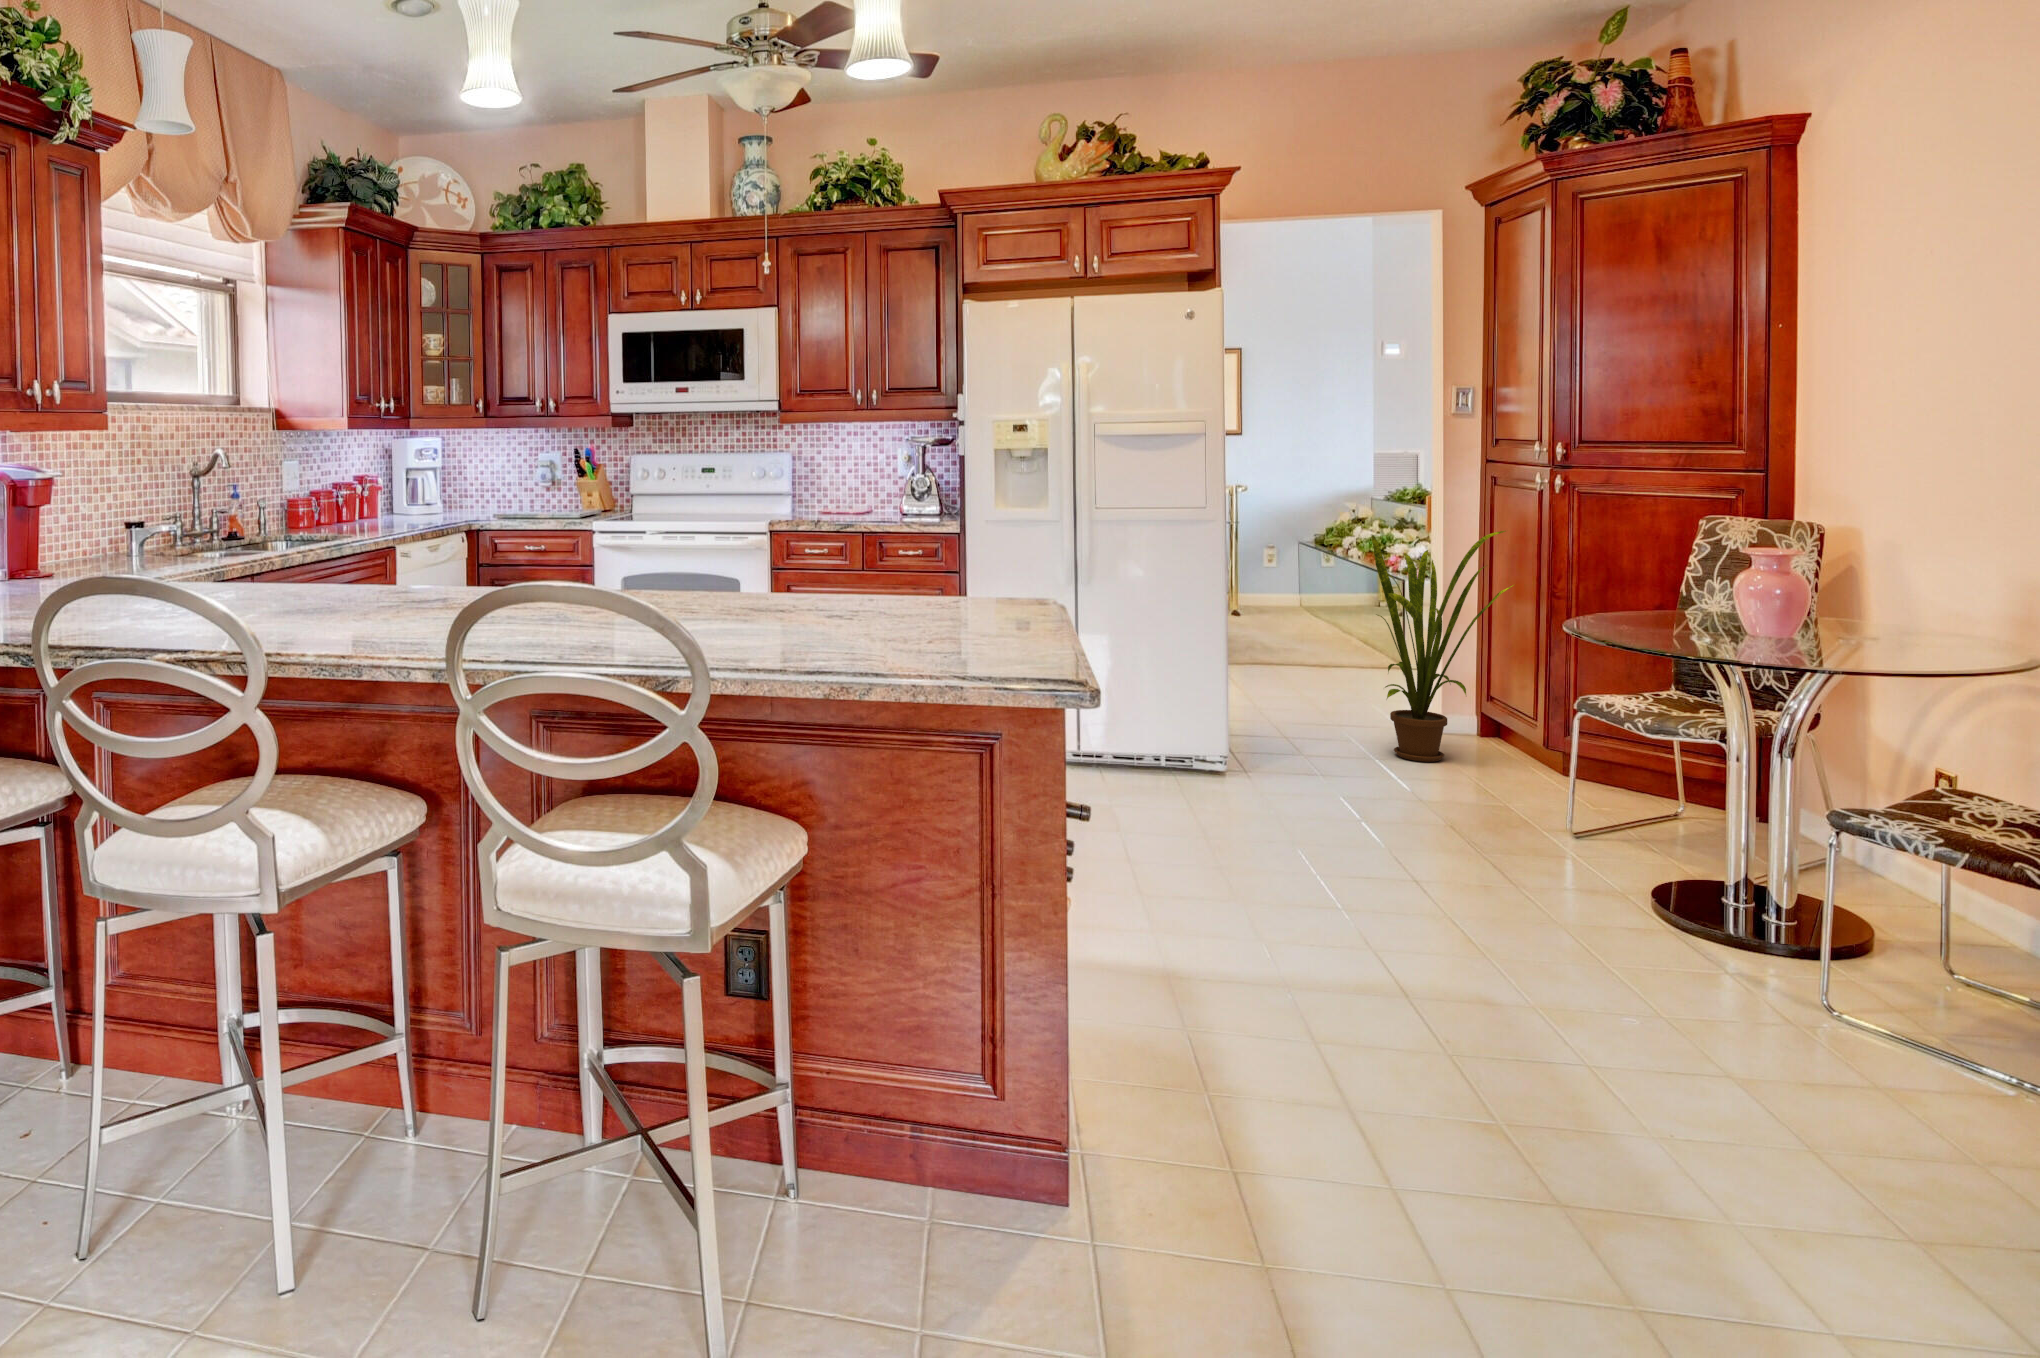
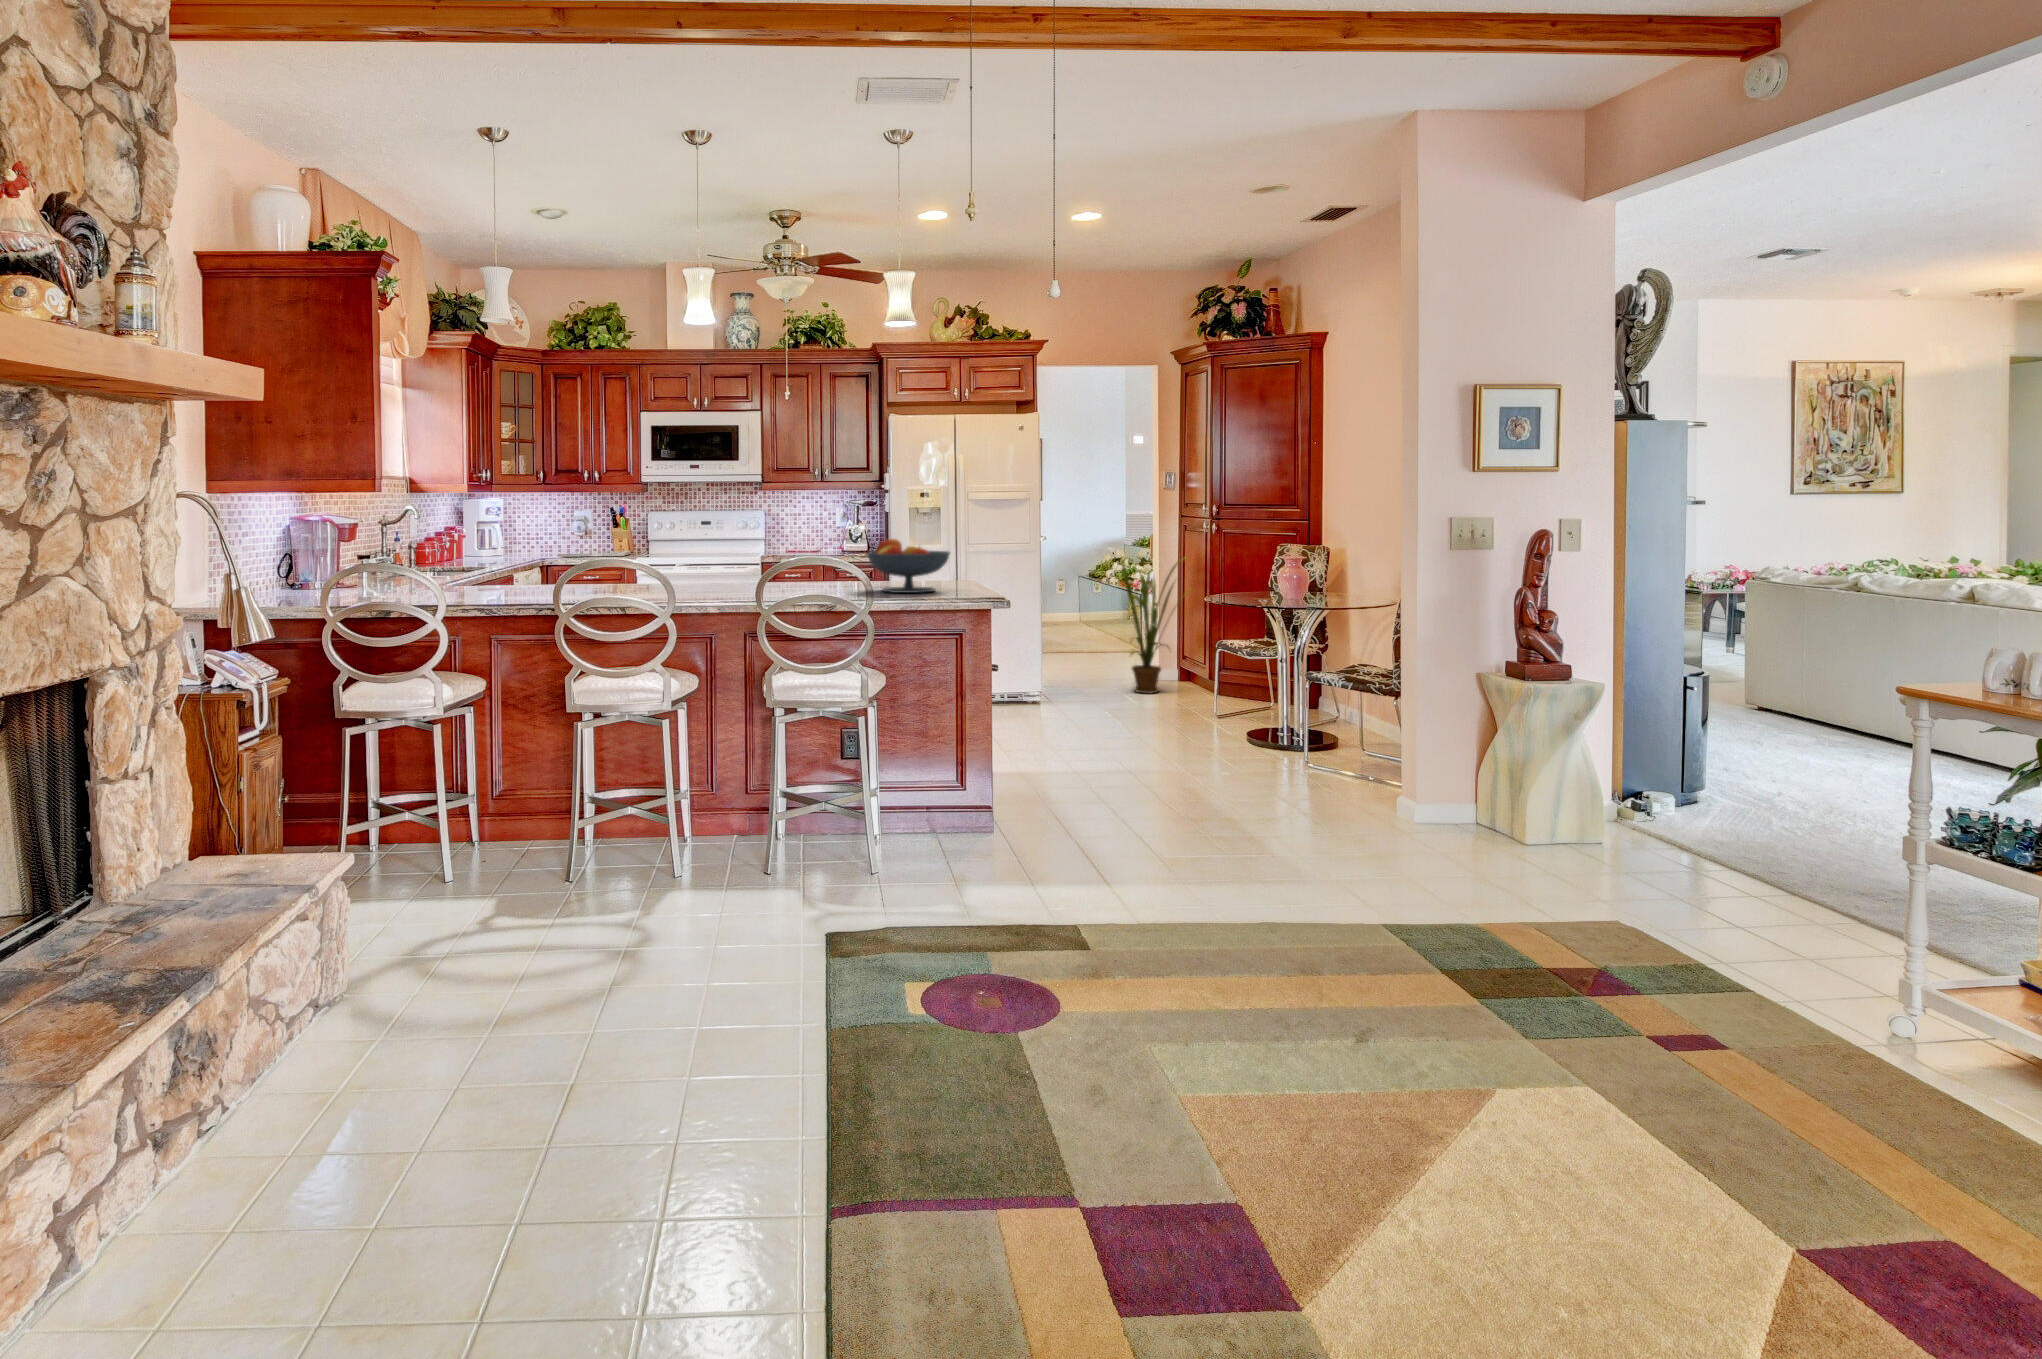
fruit bowl: none [769,520,955,647] -> present [867,539,950,593]

